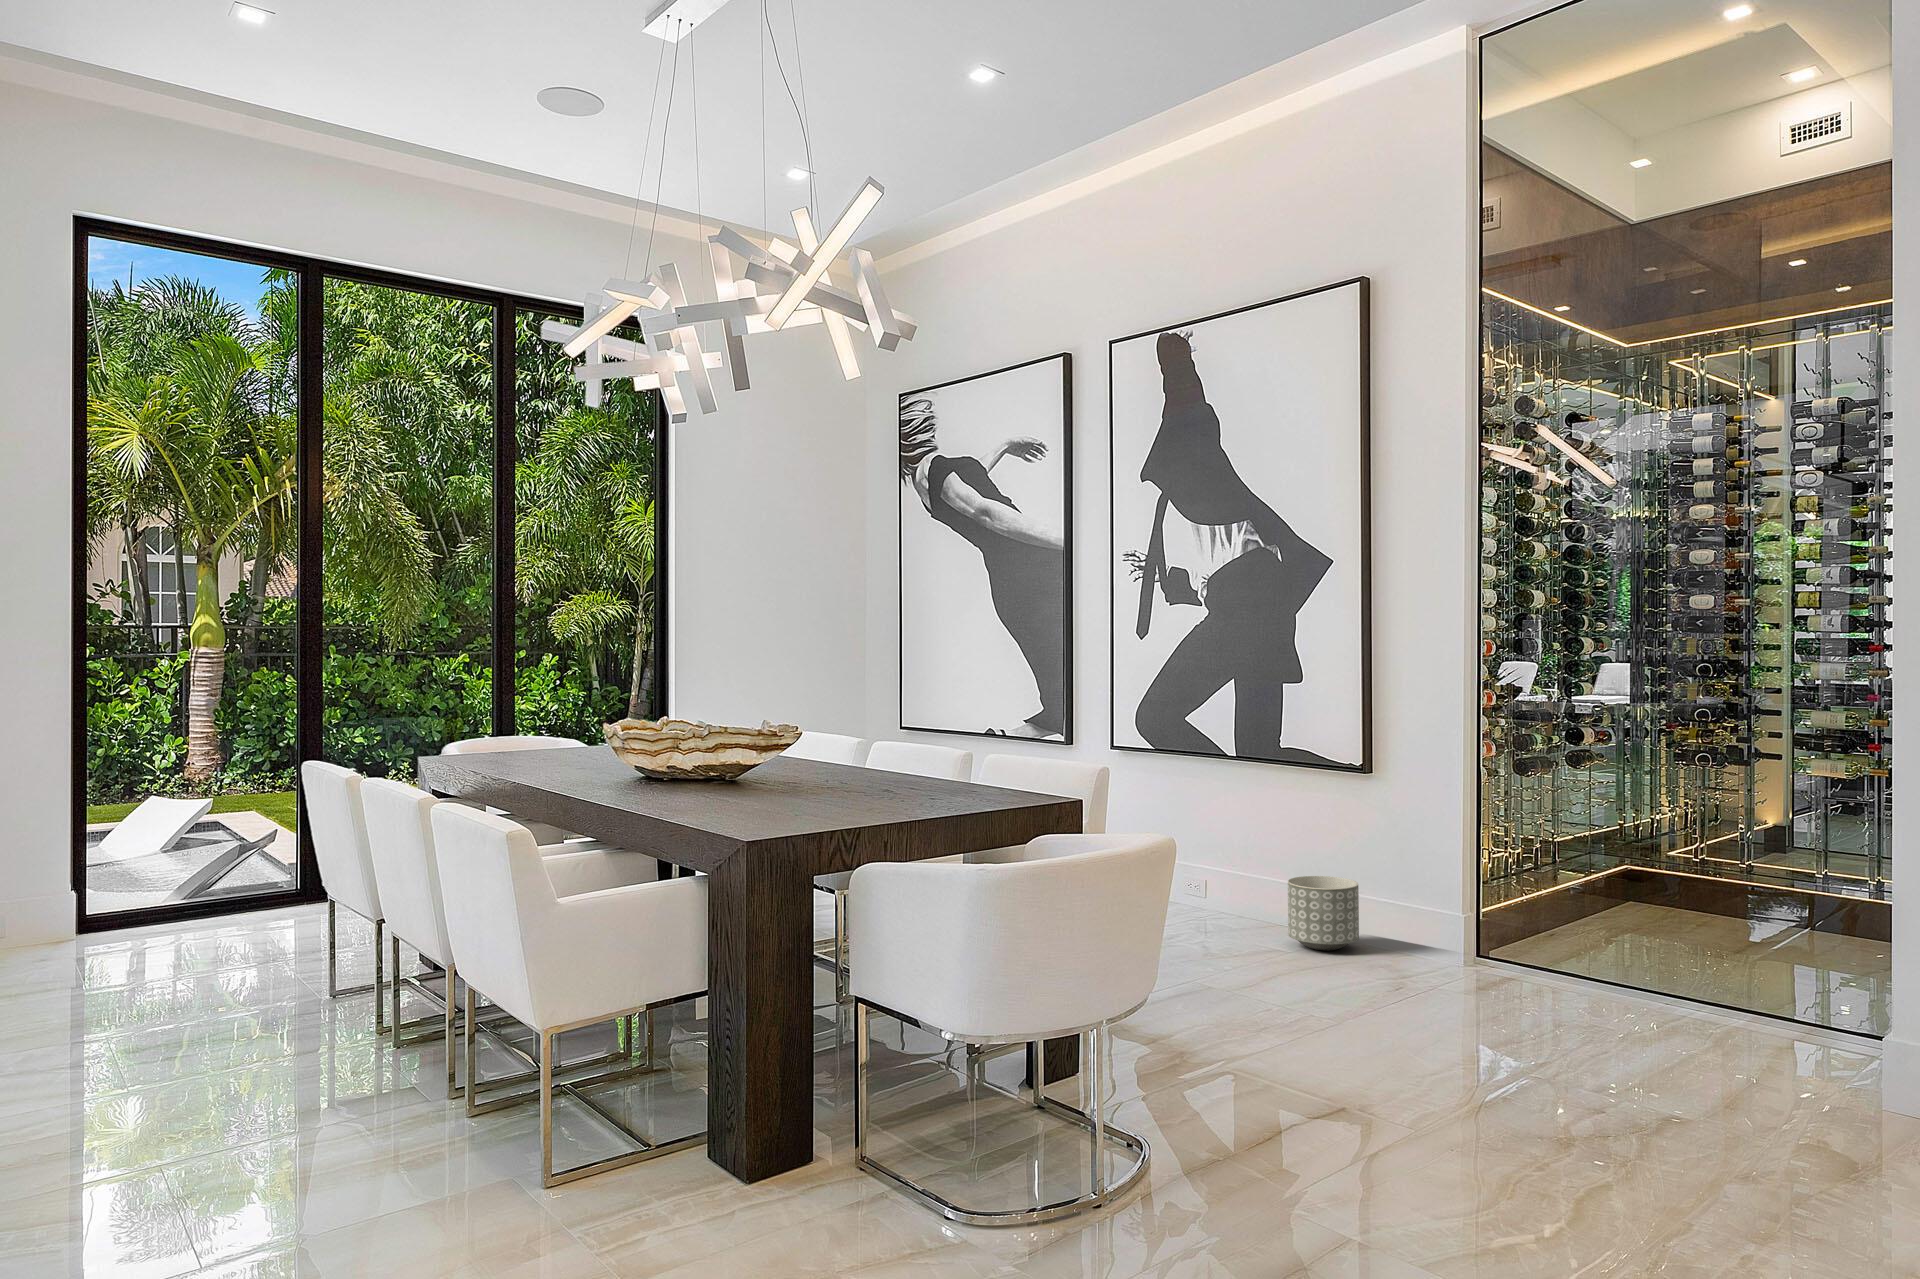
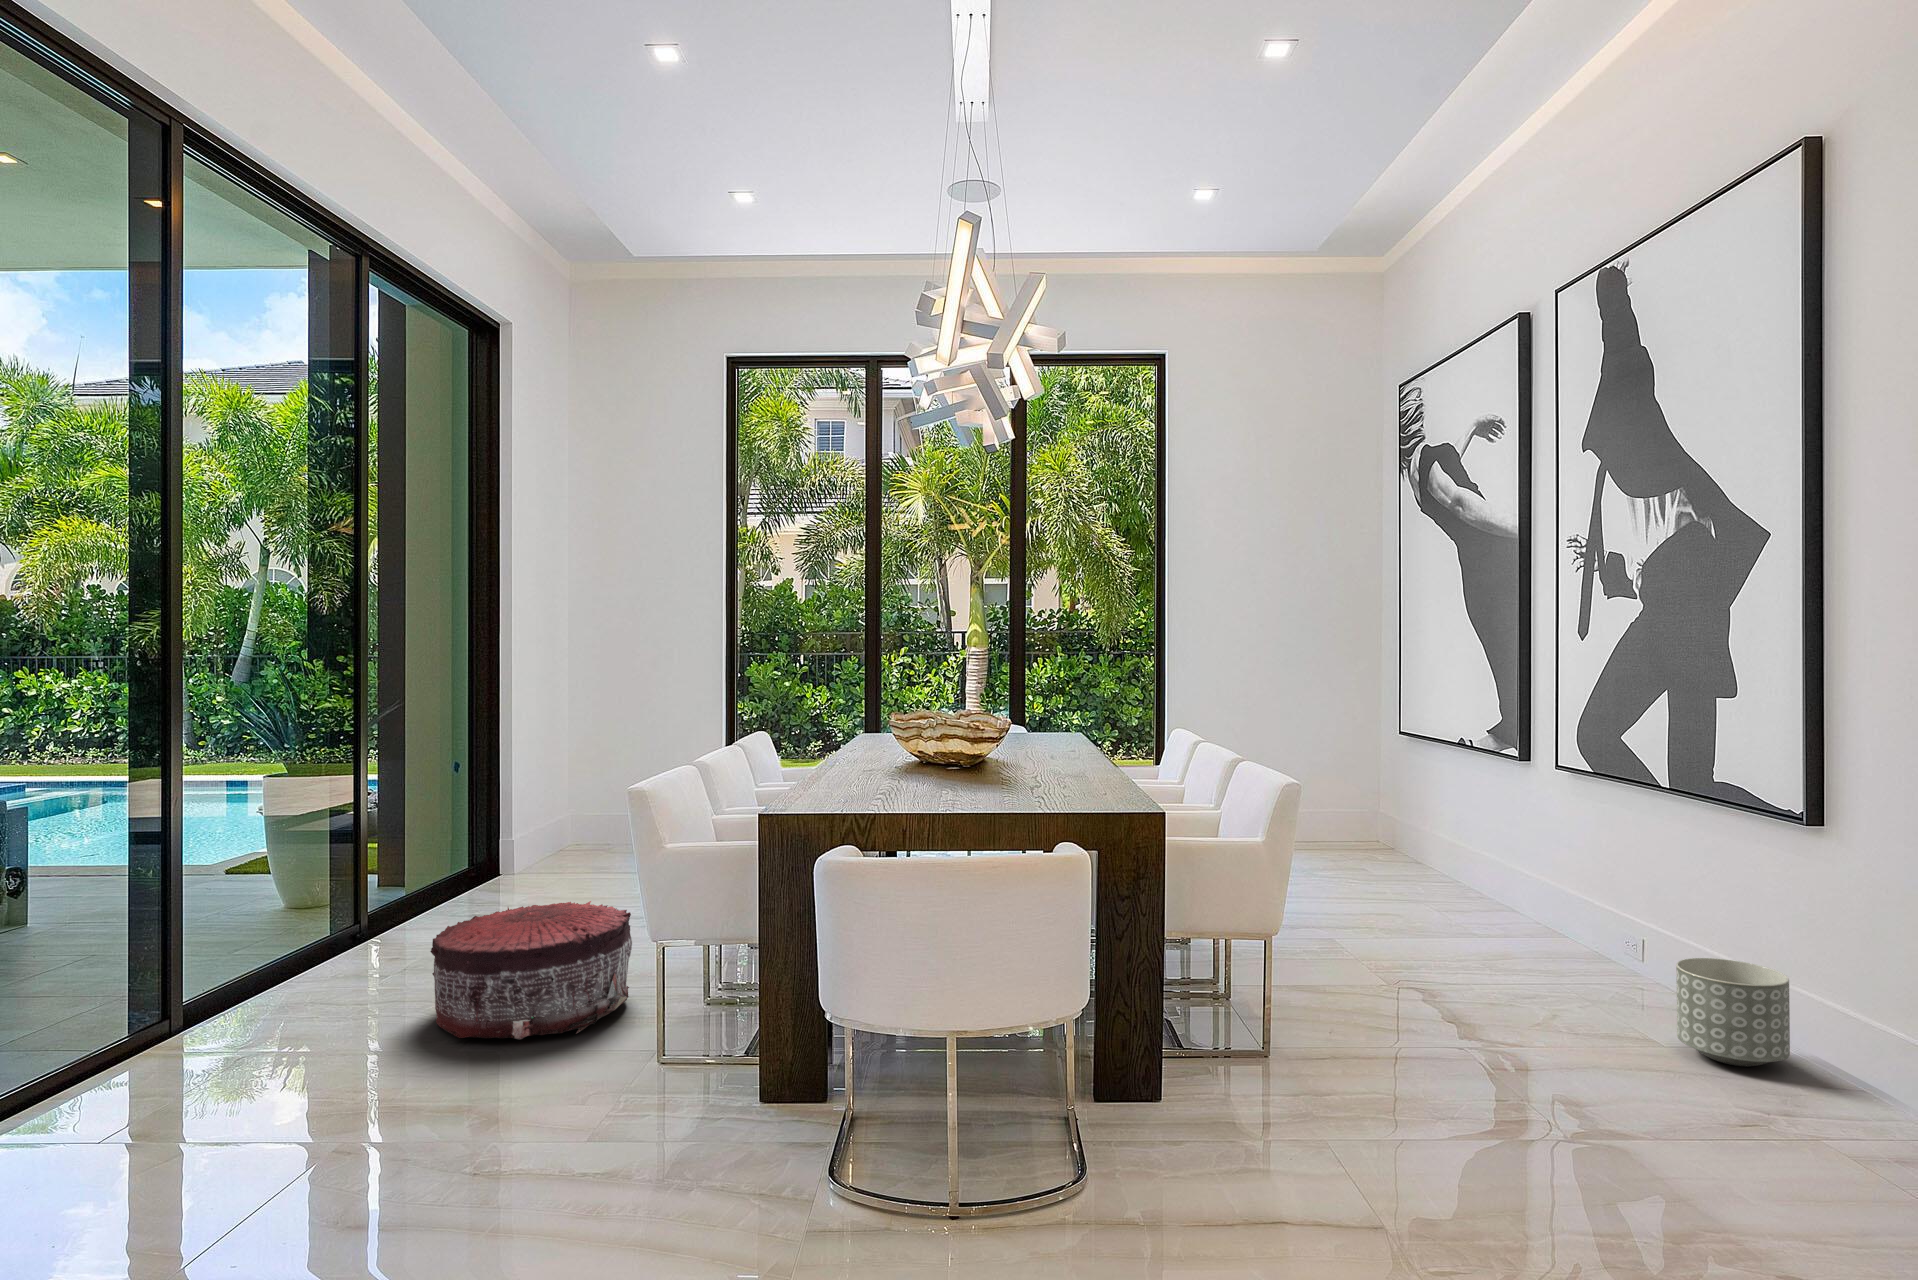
pouf: none [113,1004,421,1219] -> present [430,901,632,1039]

